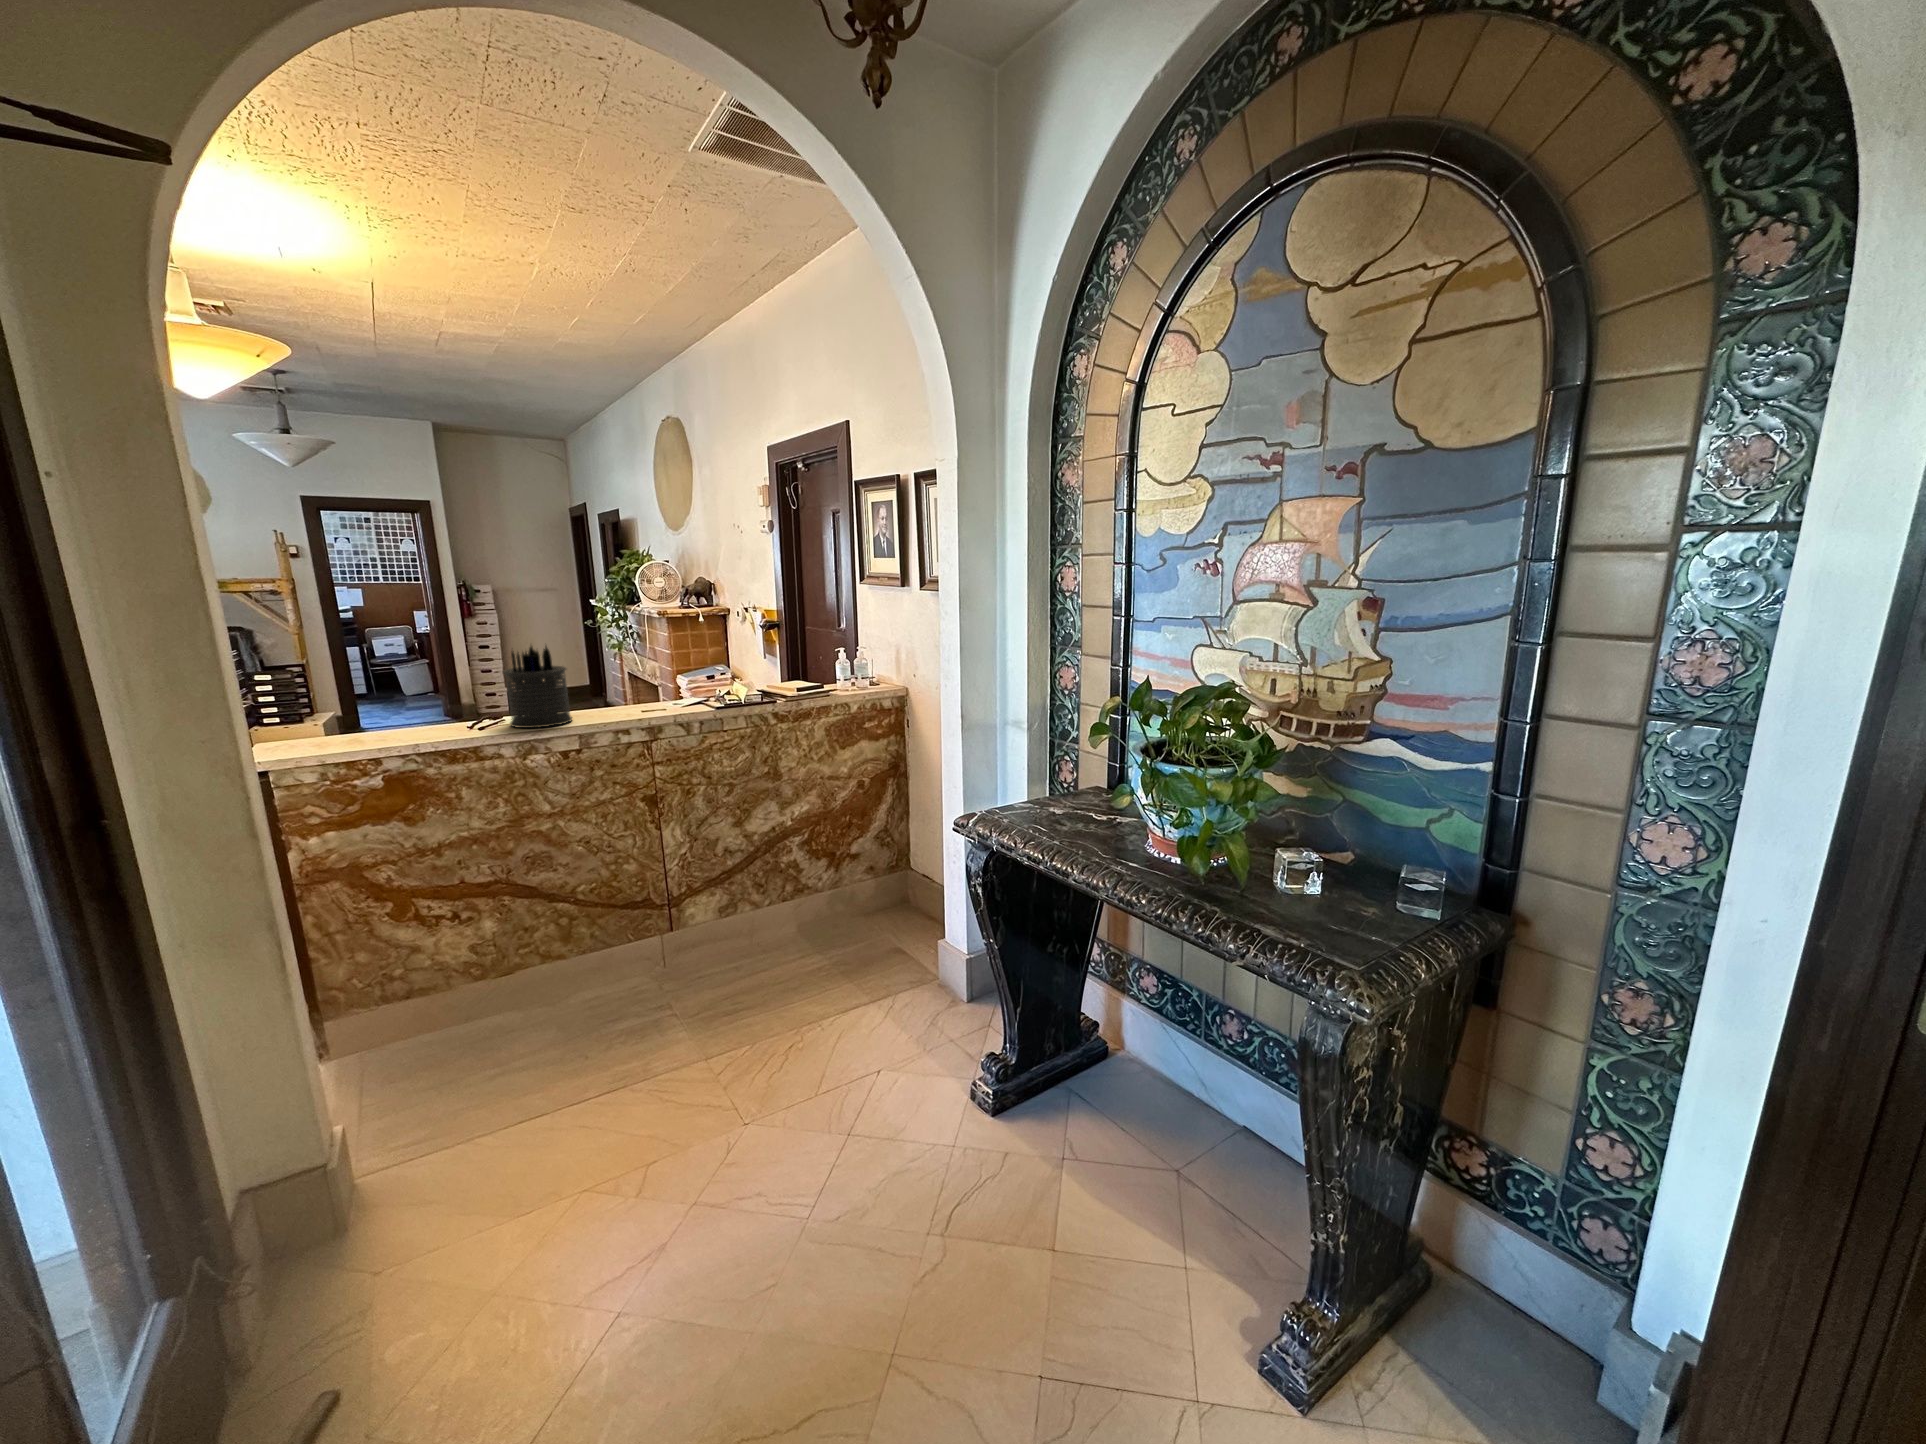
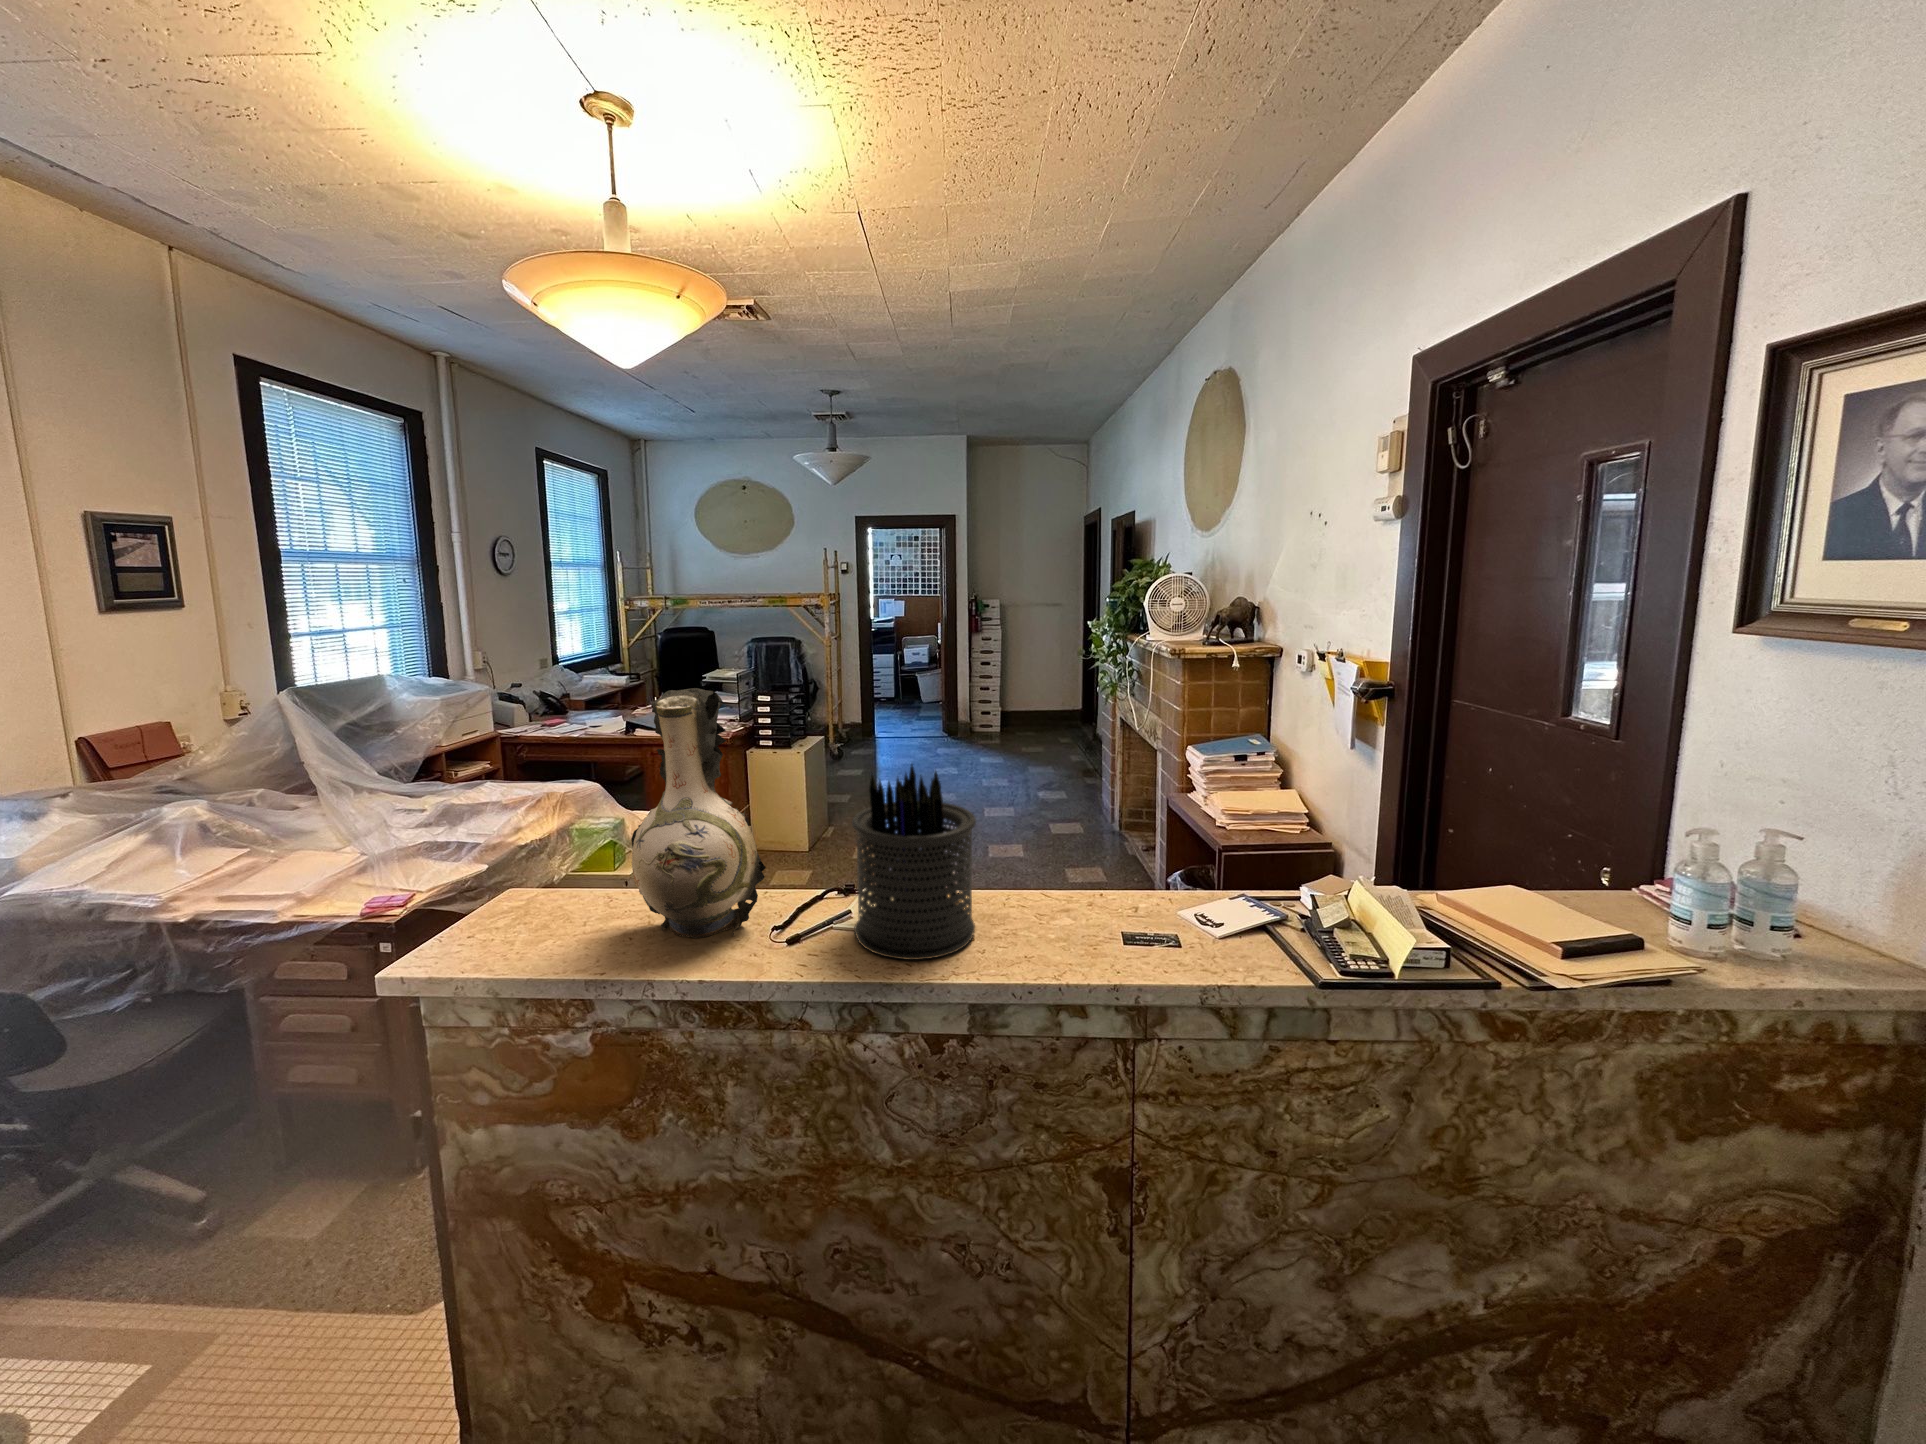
decorative vase: none [369,613,456,739] -> present [631,688,766,938]

